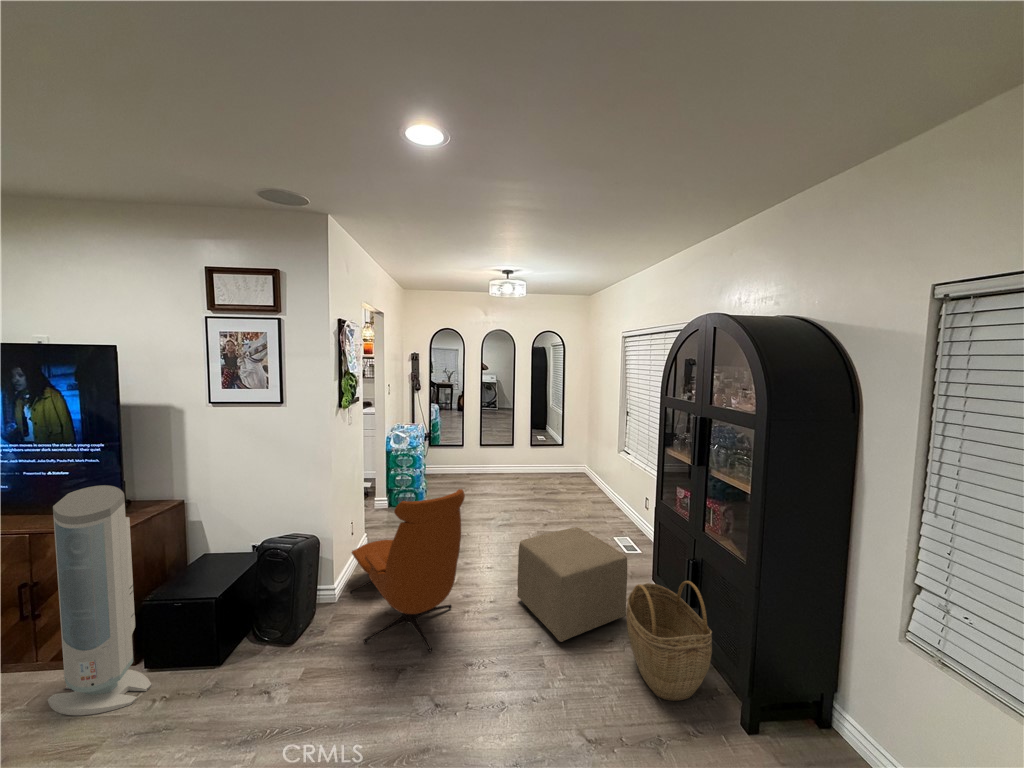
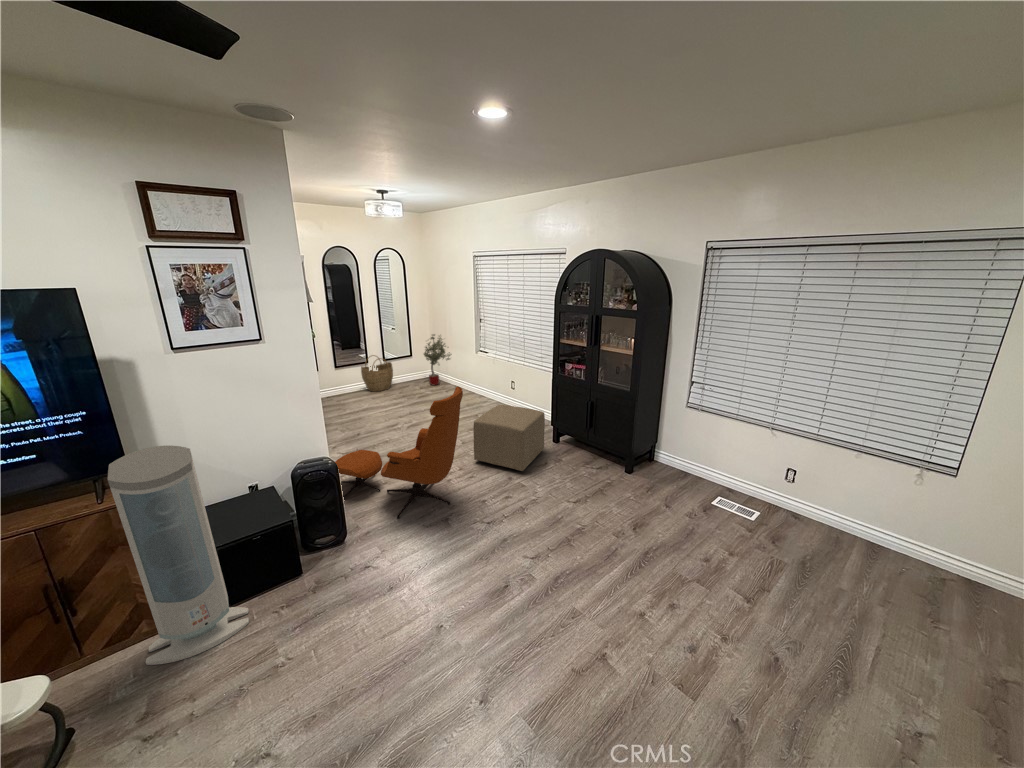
potted tree: none [563,424,597,484] -> present [424,334,452,386]
woven basket: present [626,581,712,701] -> present [361,355,393,392]

